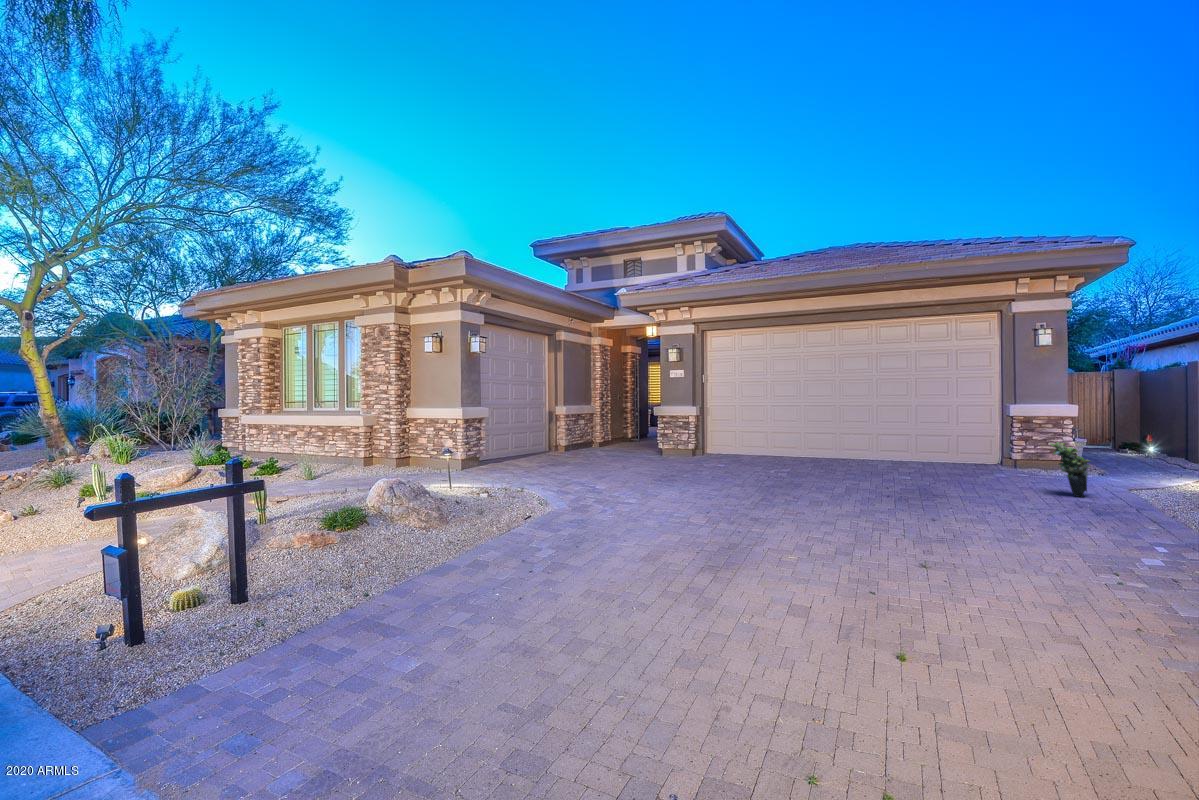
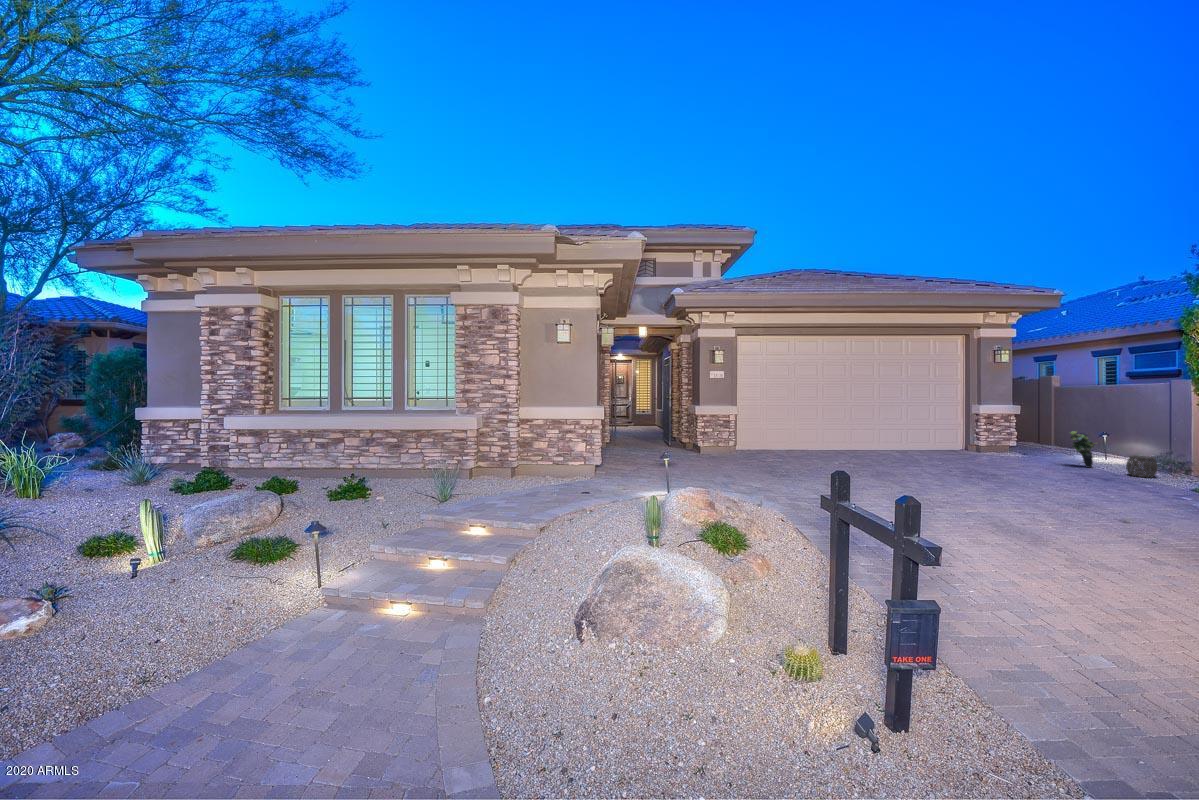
woven basket: none [1097,480,1146,515] -> present [1126,455,1158,477]

